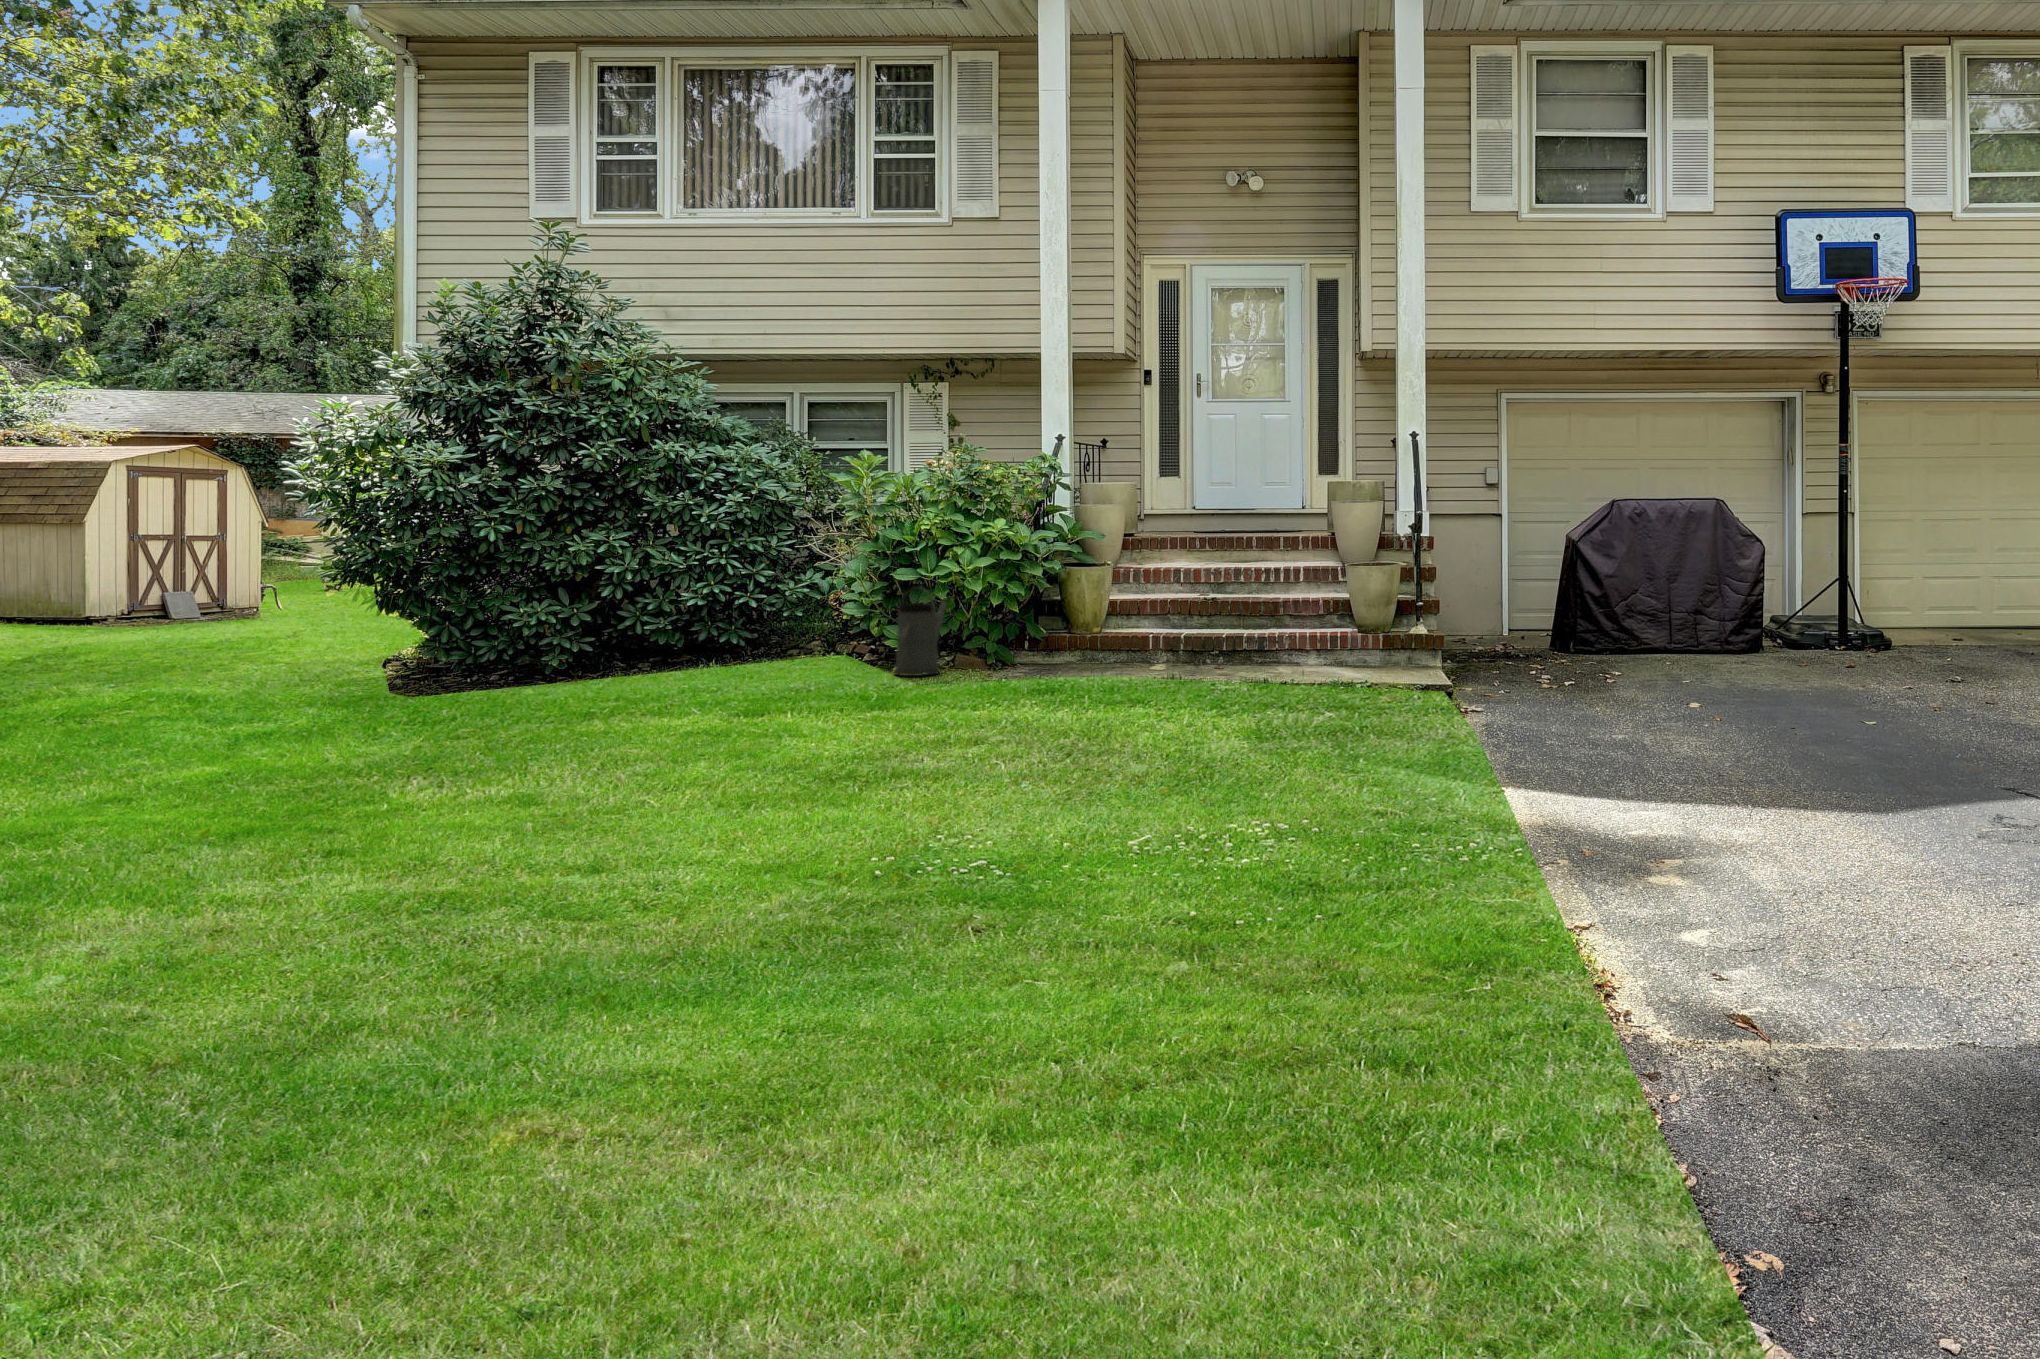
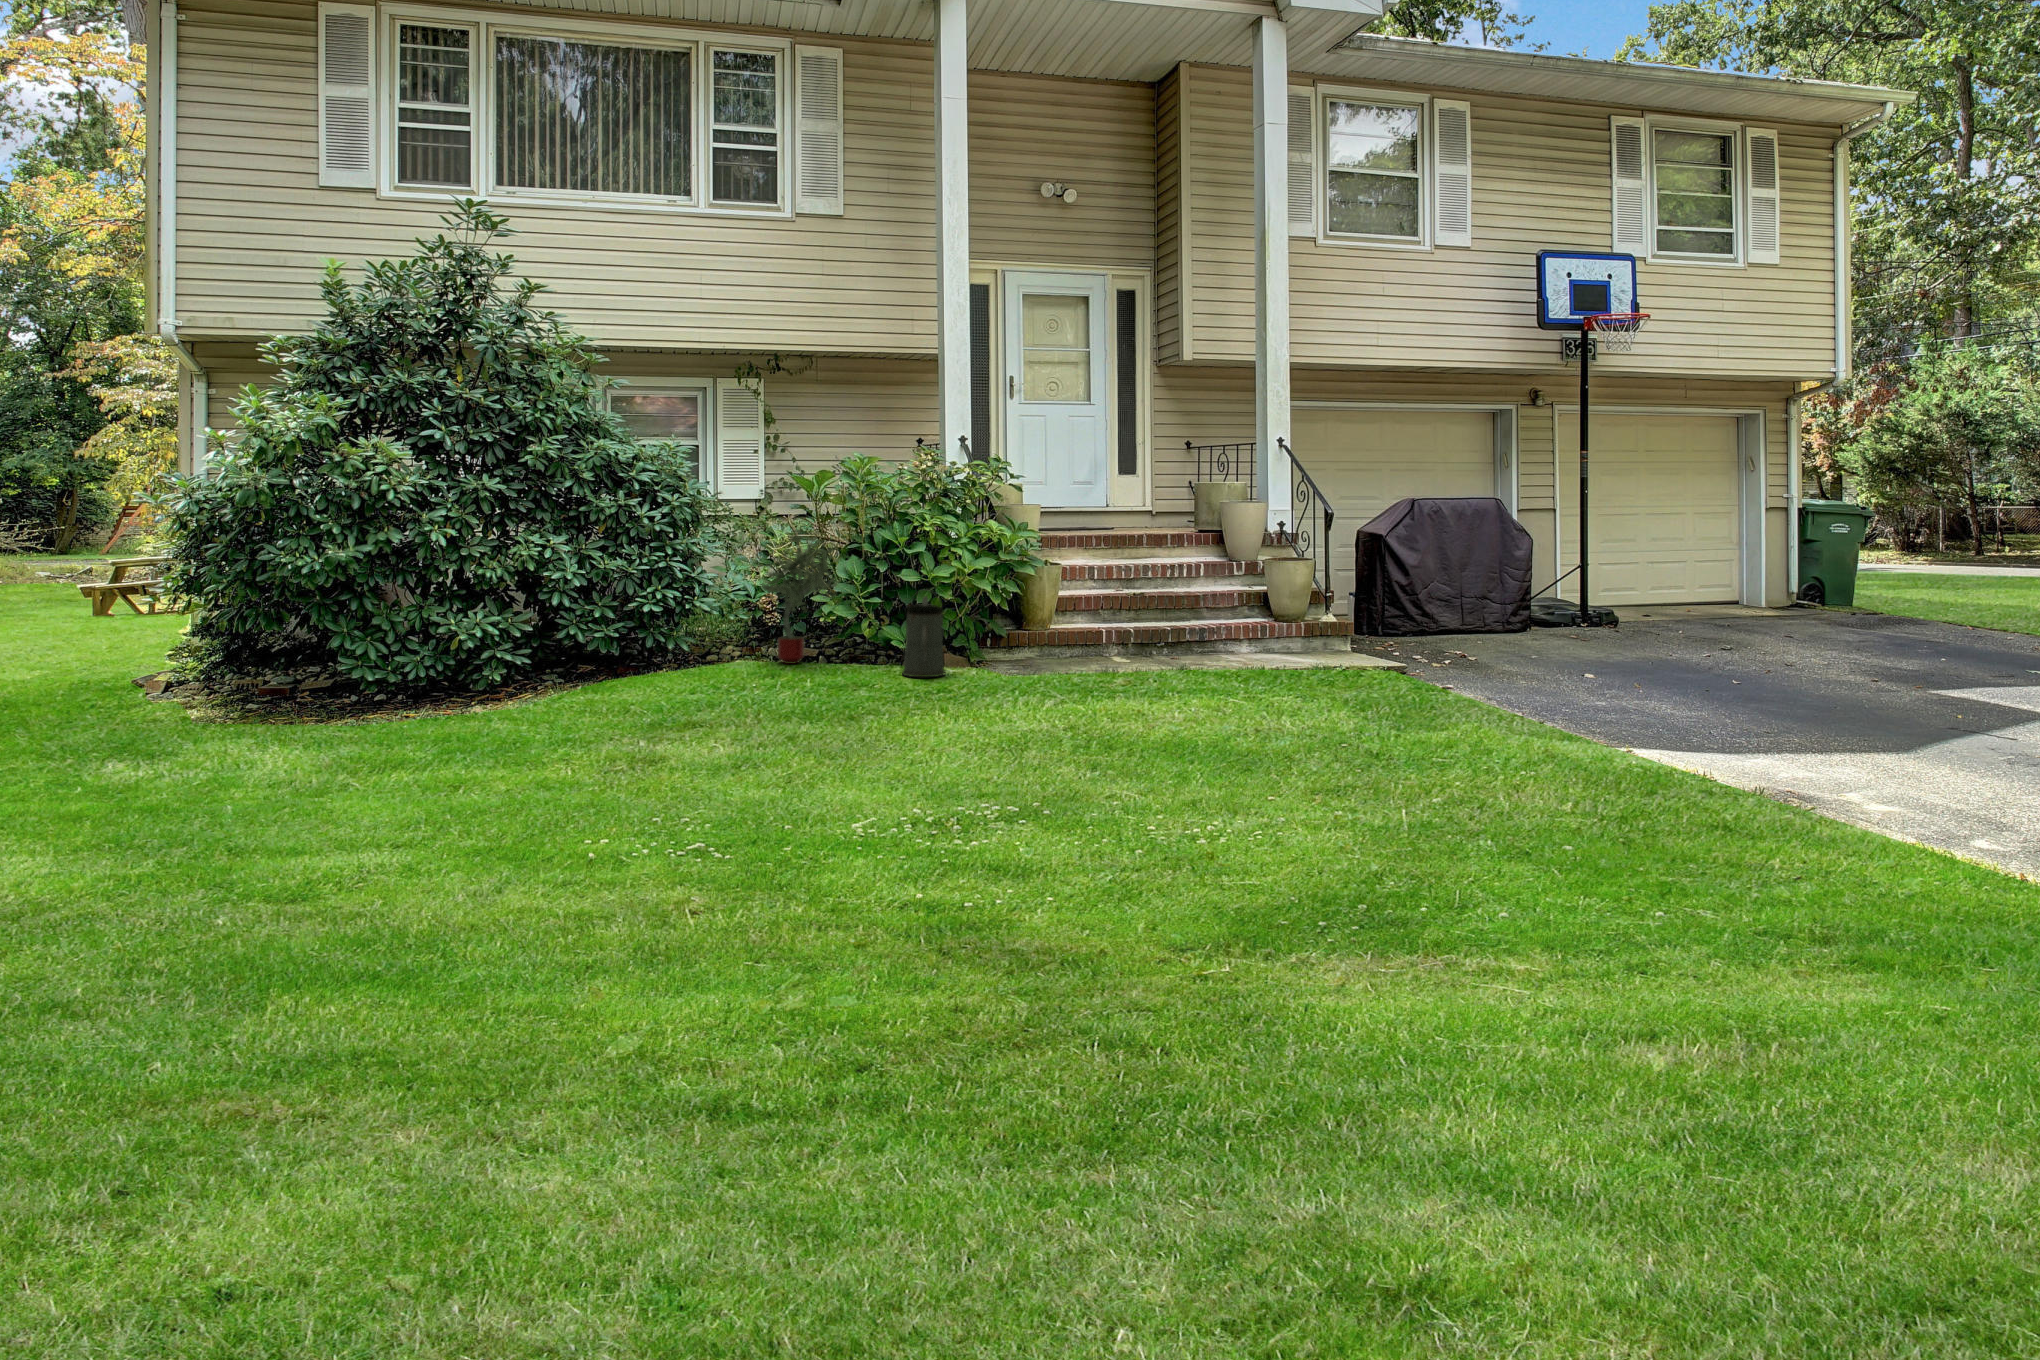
potted tree: none [788,527,867,662] -> present [760,529,838,664]

